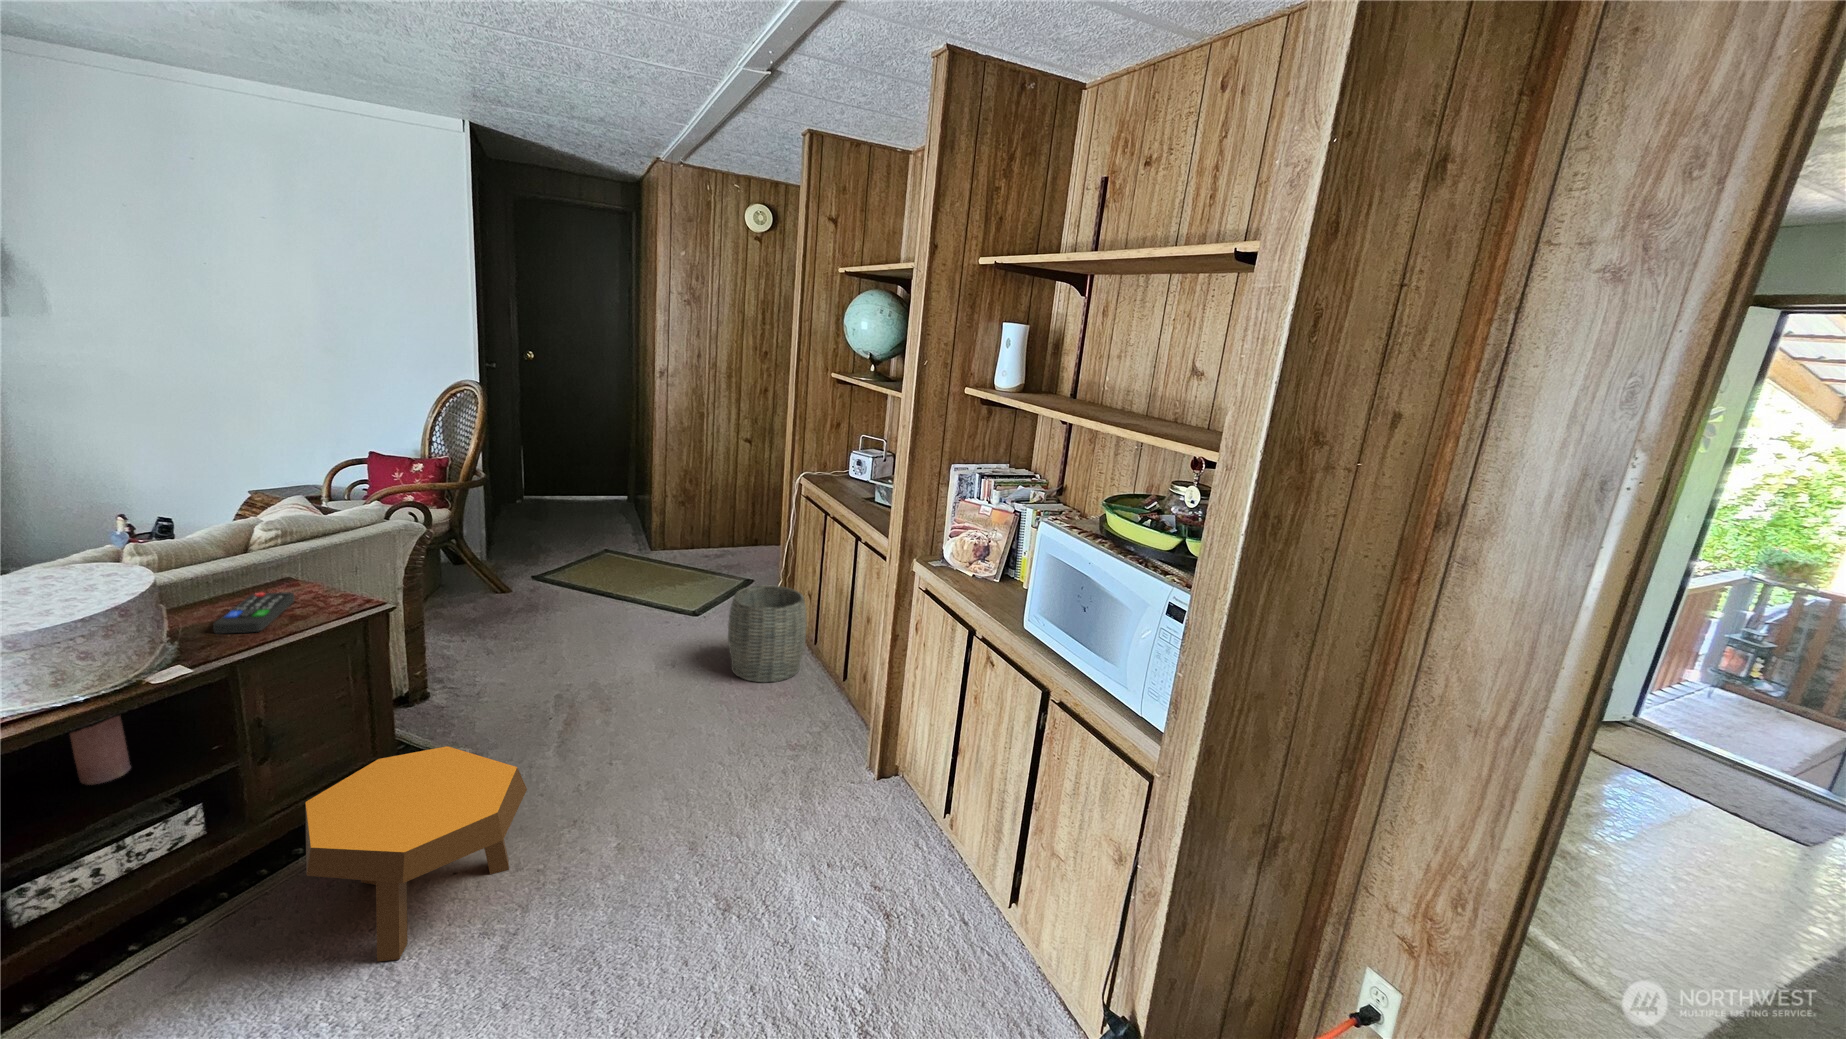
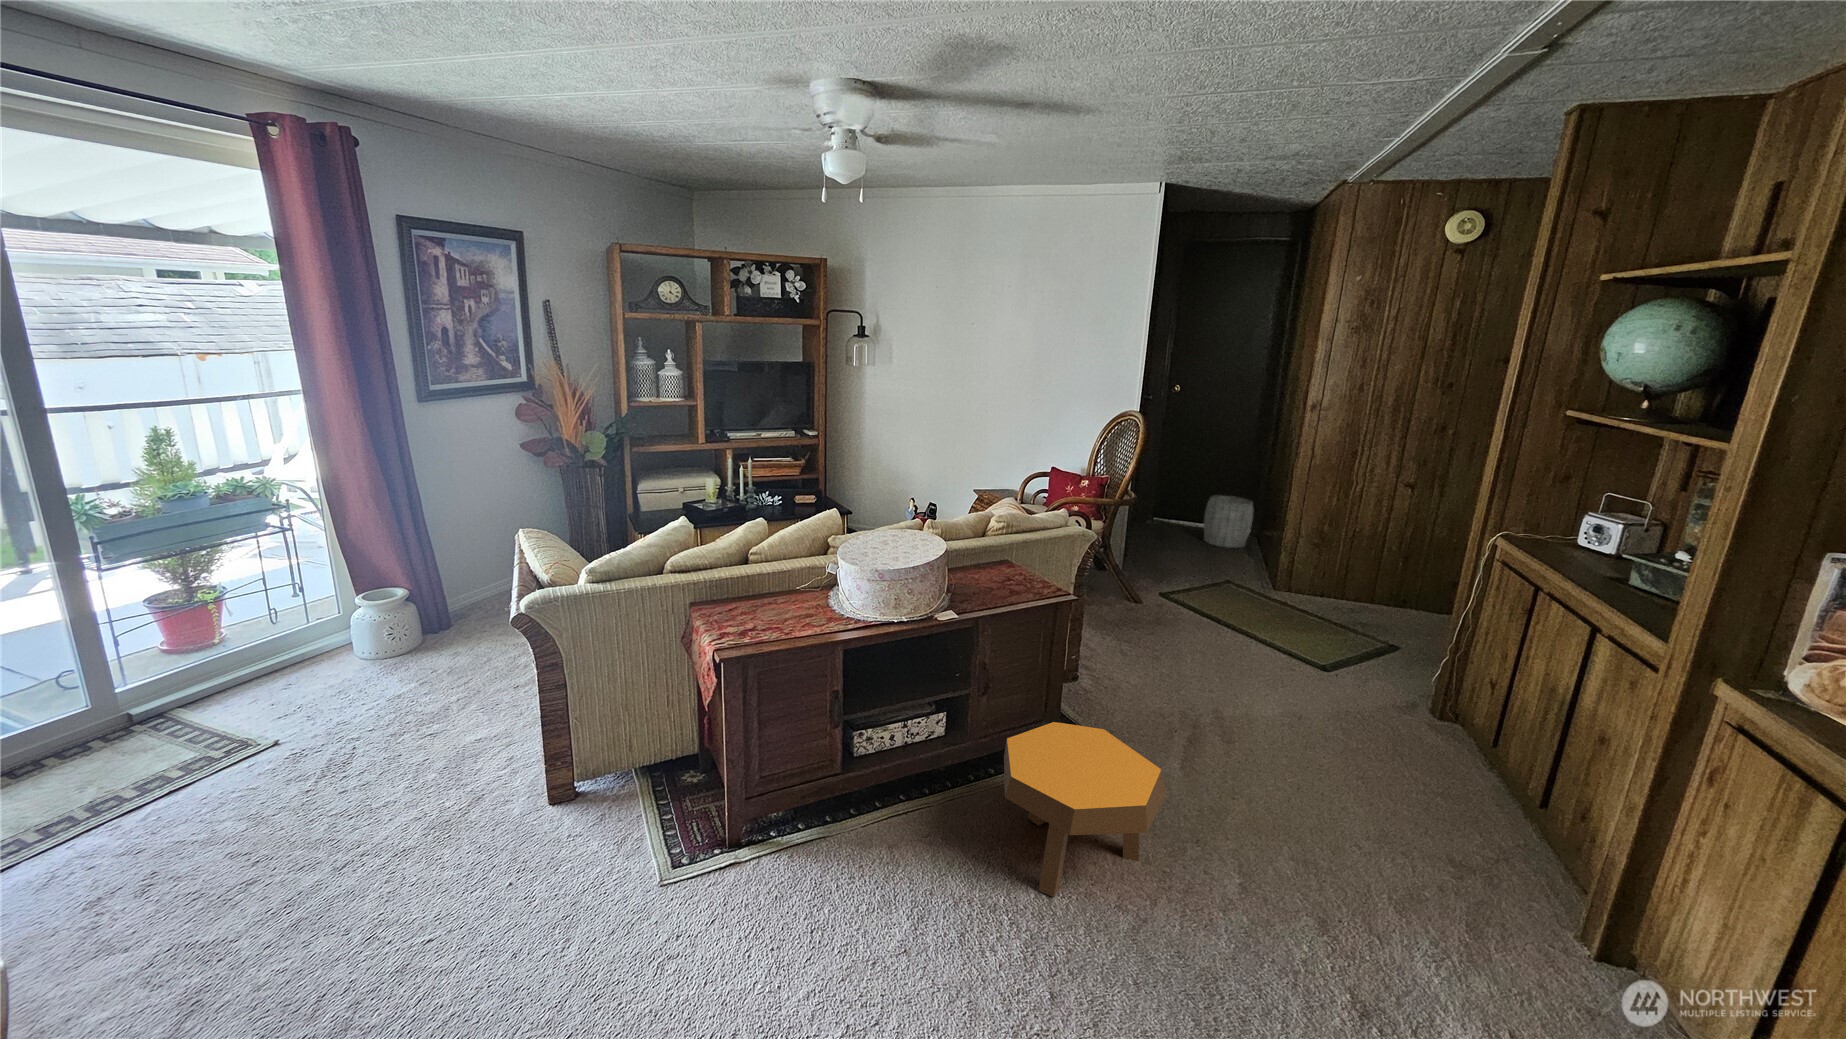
woven basket: present [728,585,807,682] -> present [1204,496,1253,548]
remote control: present [213,592,294,634] -> none [970,567,1015,597]
candle: present [70,716,131,785] -> none [890,626,917,680]

